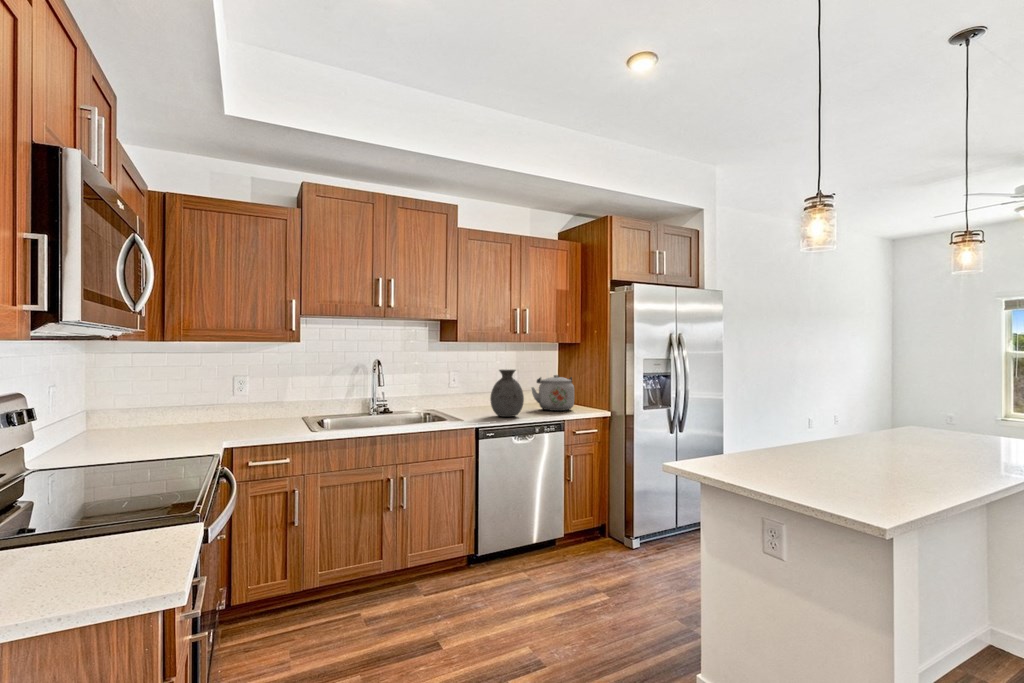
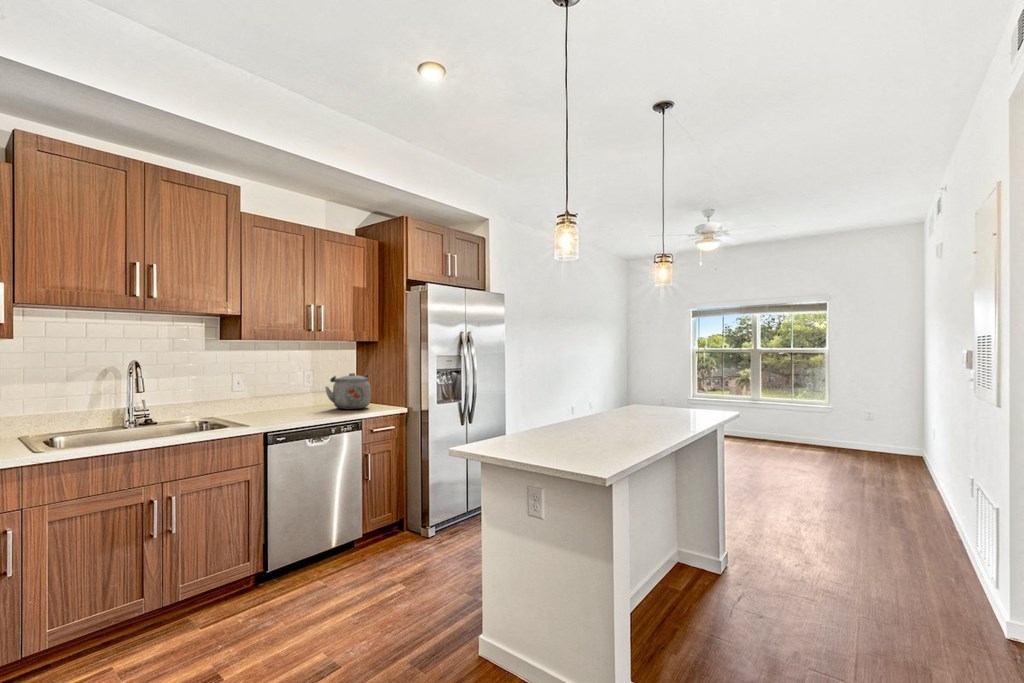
vase: present [490,370,524,417] -> none [280,369,318,419]

